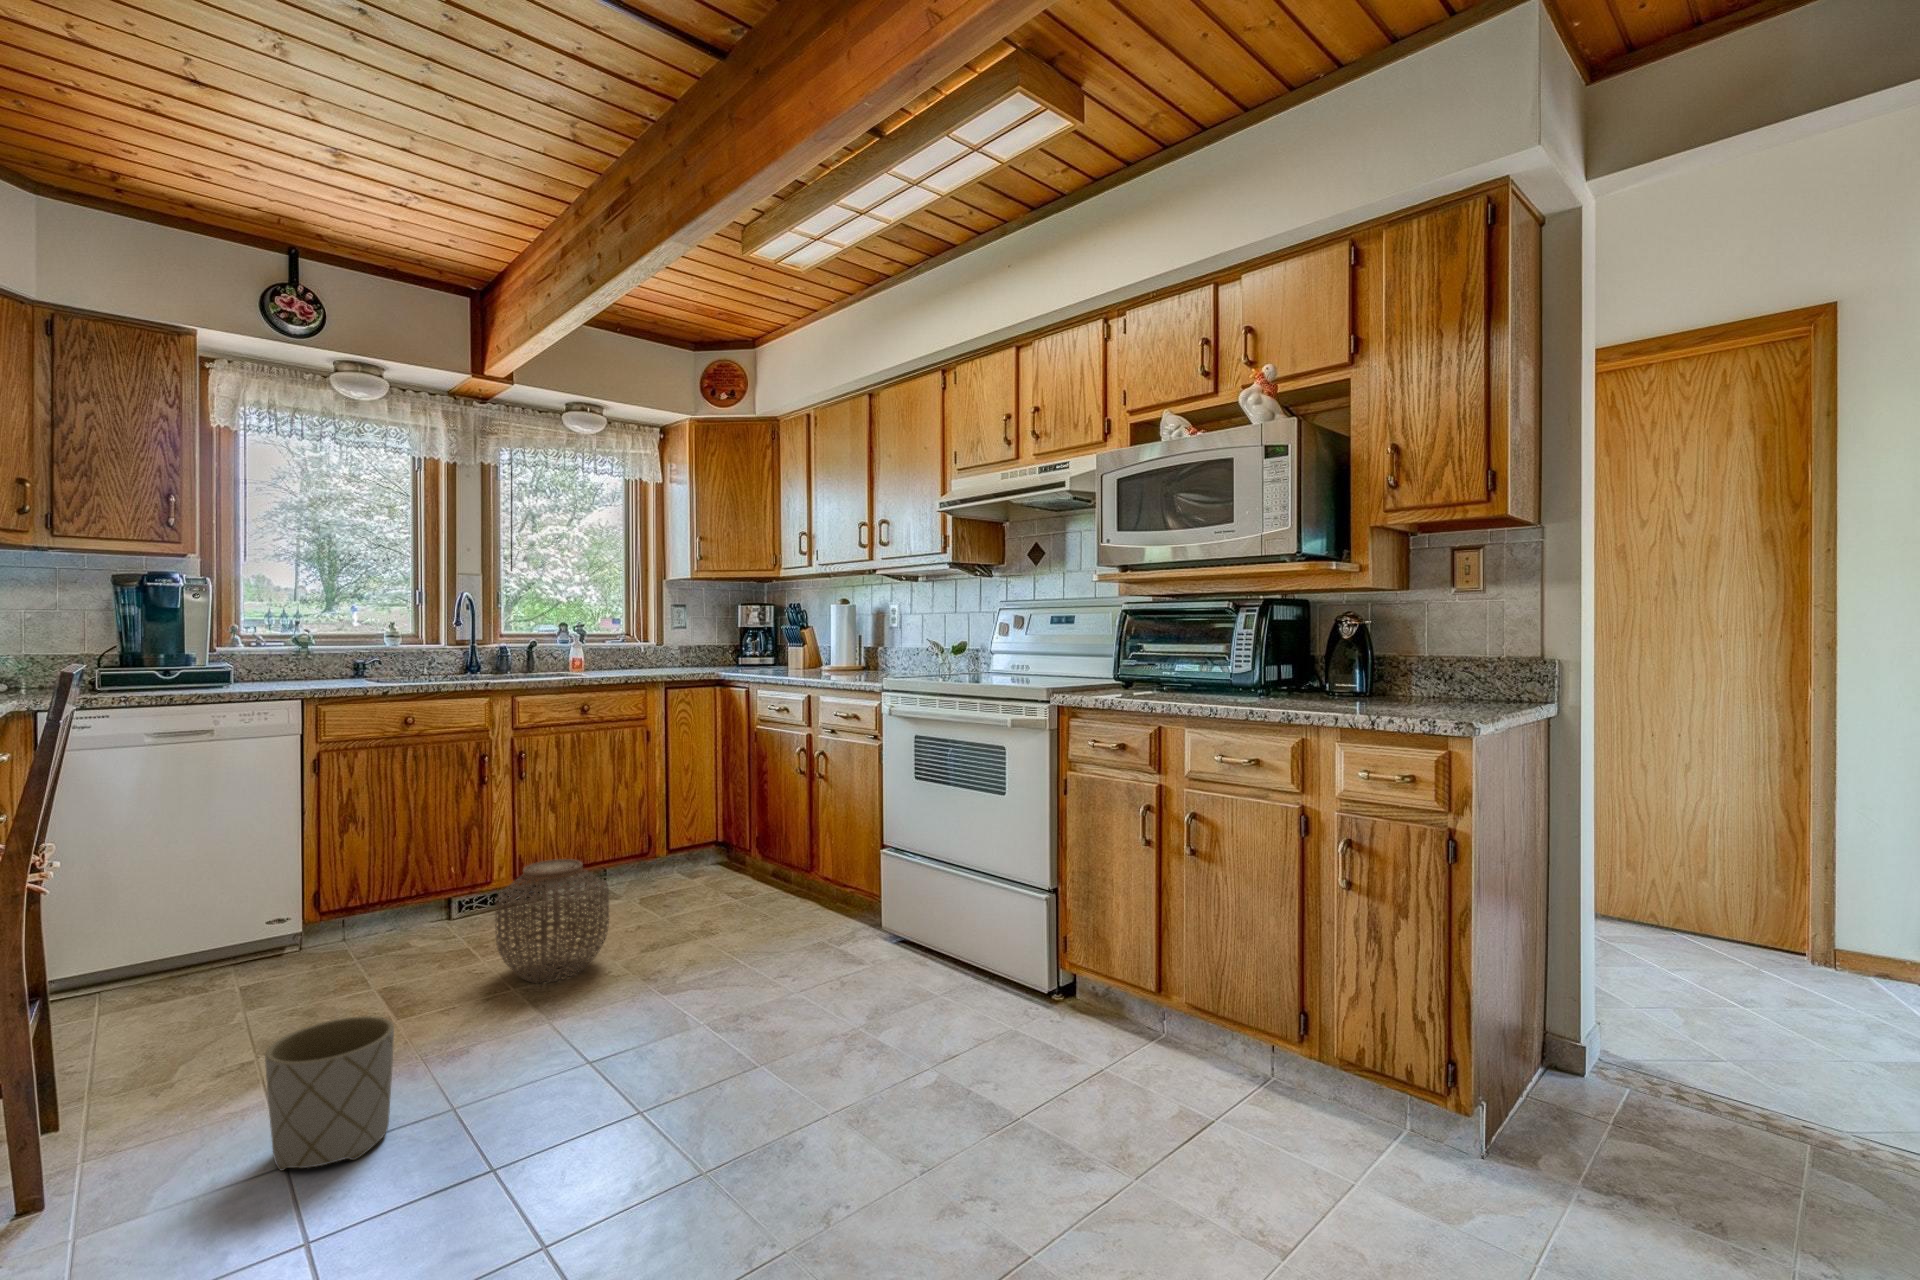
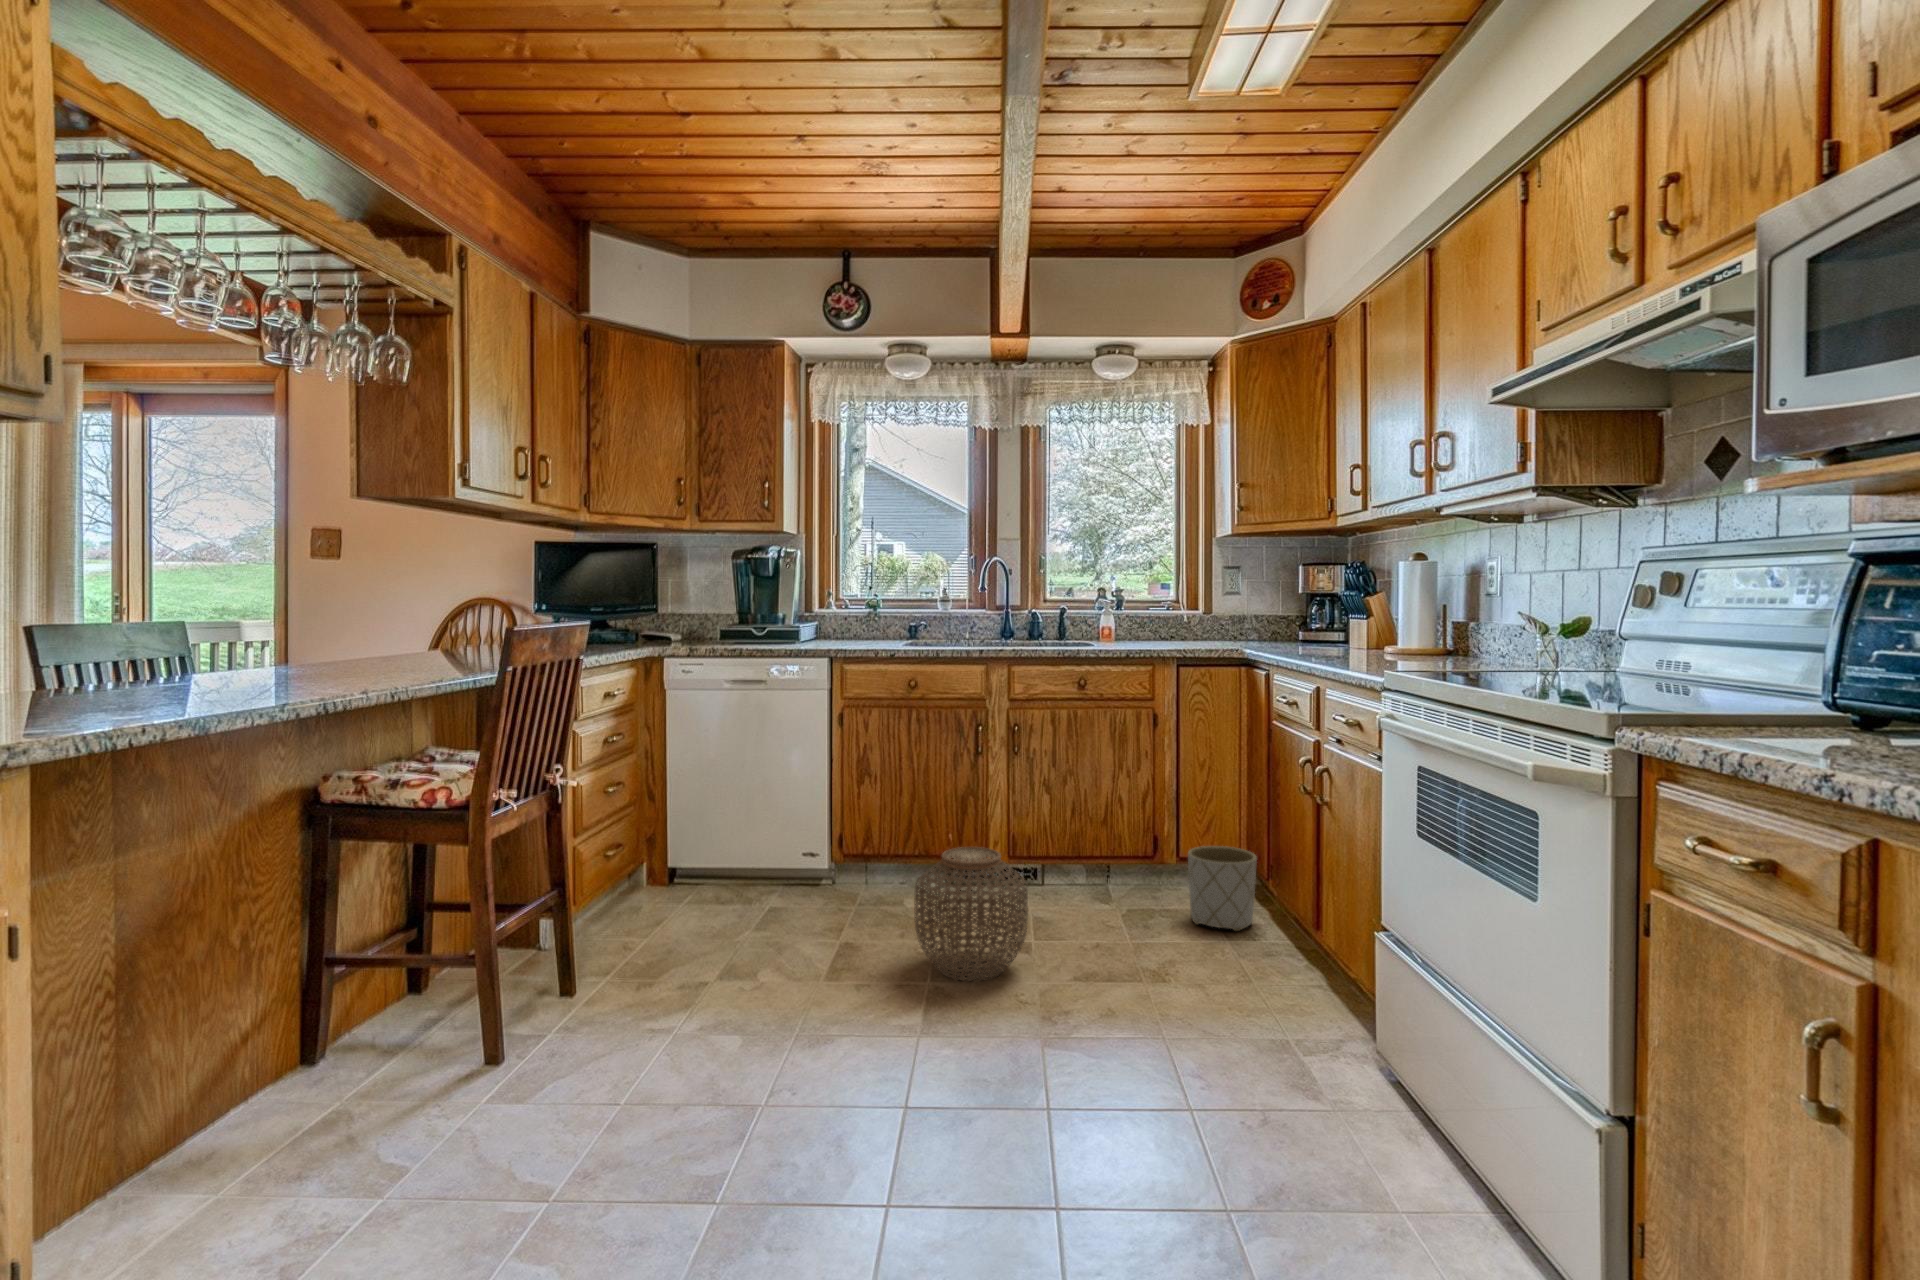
planter: present [265,1016,394,1171] -> present [1188,846,1257,931]

